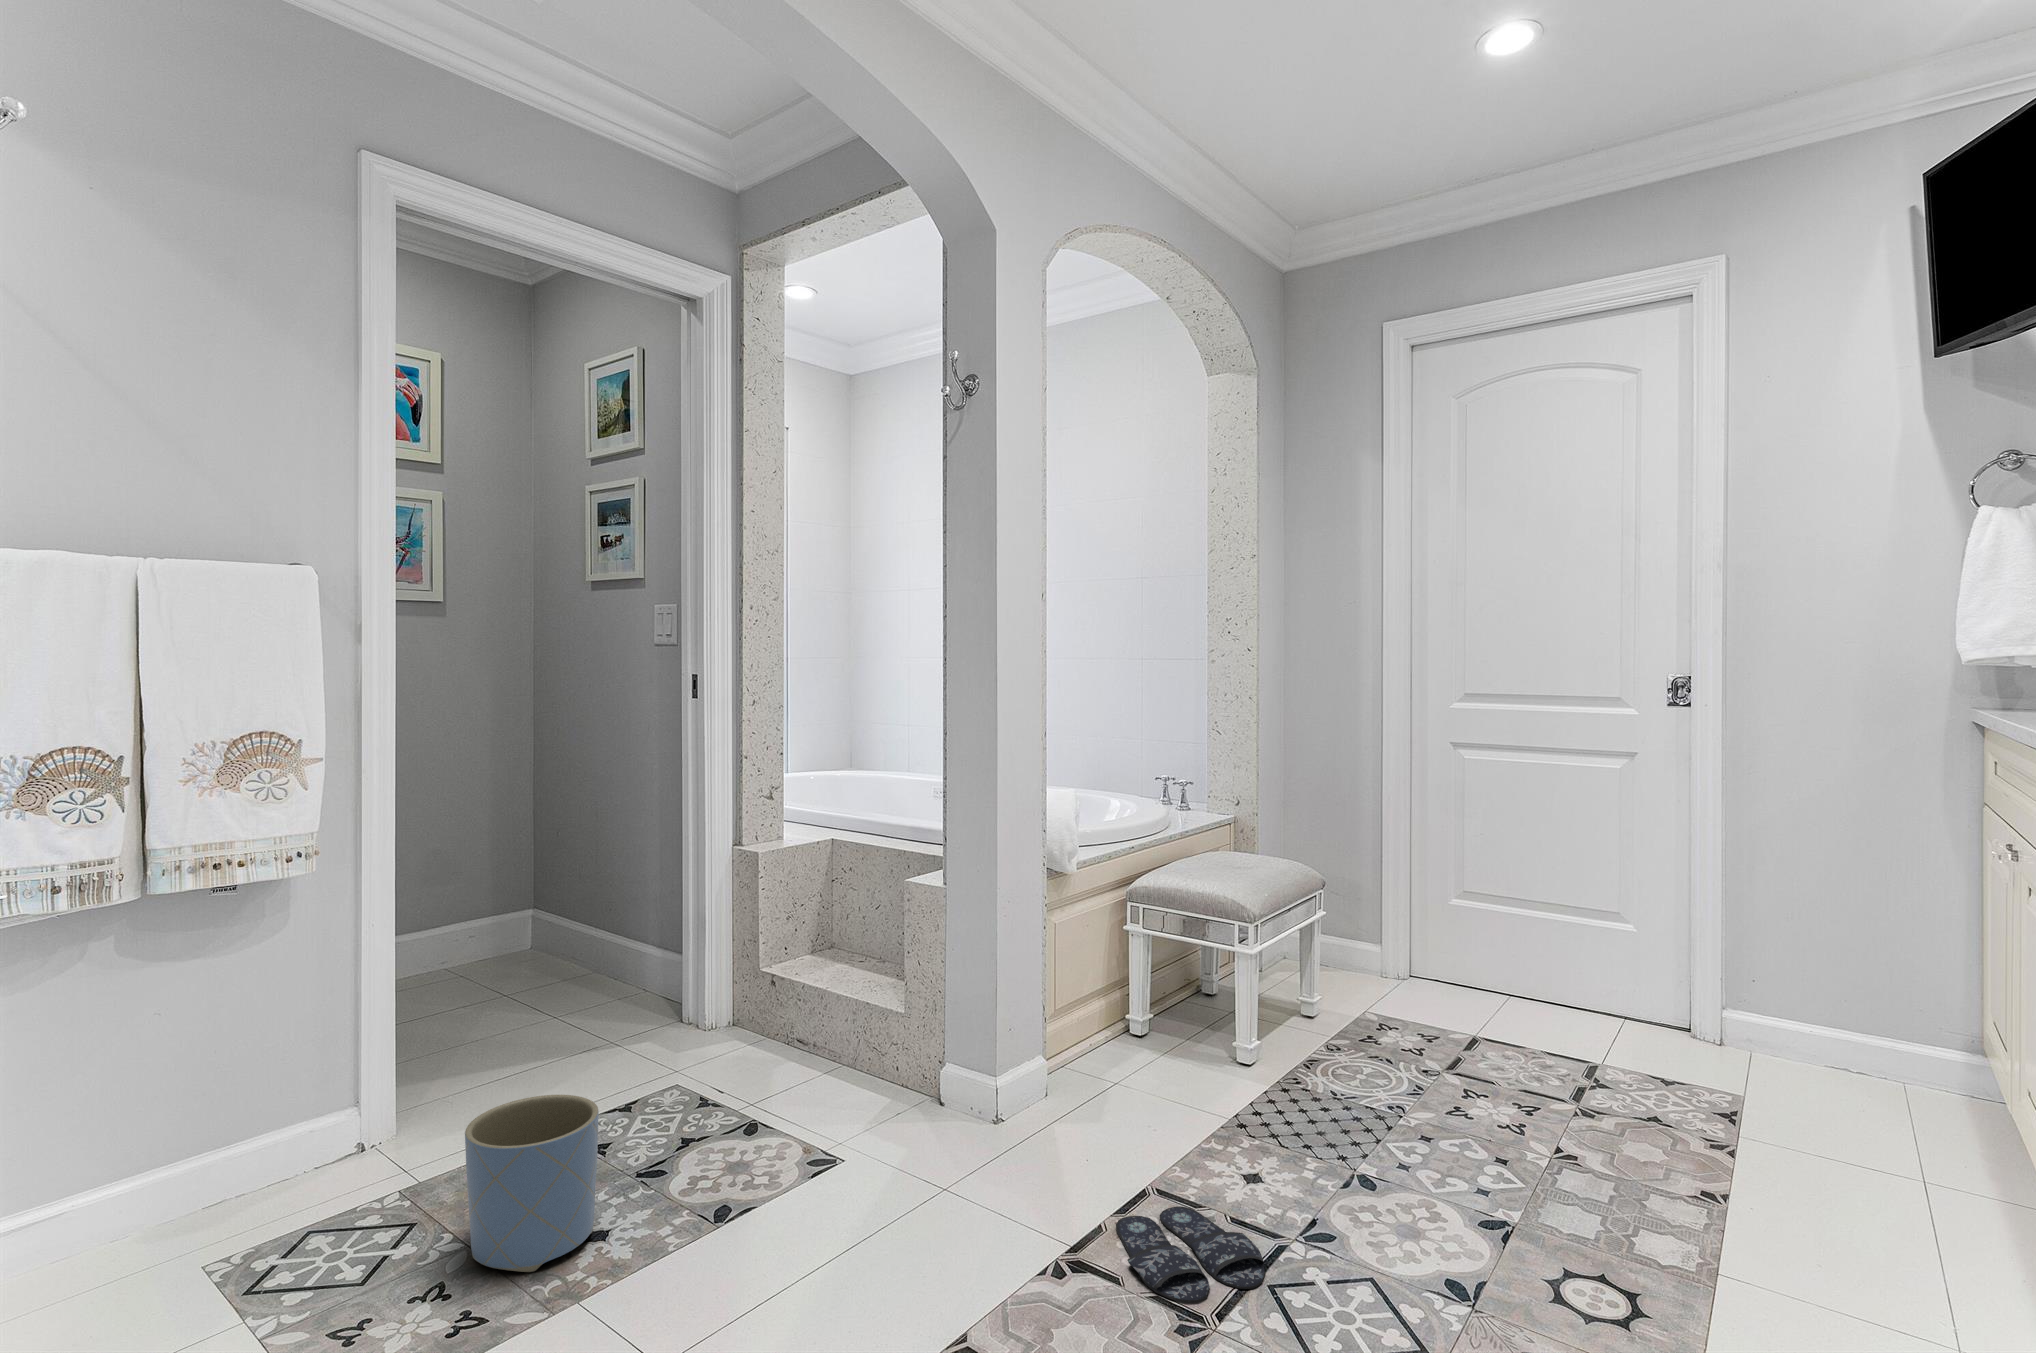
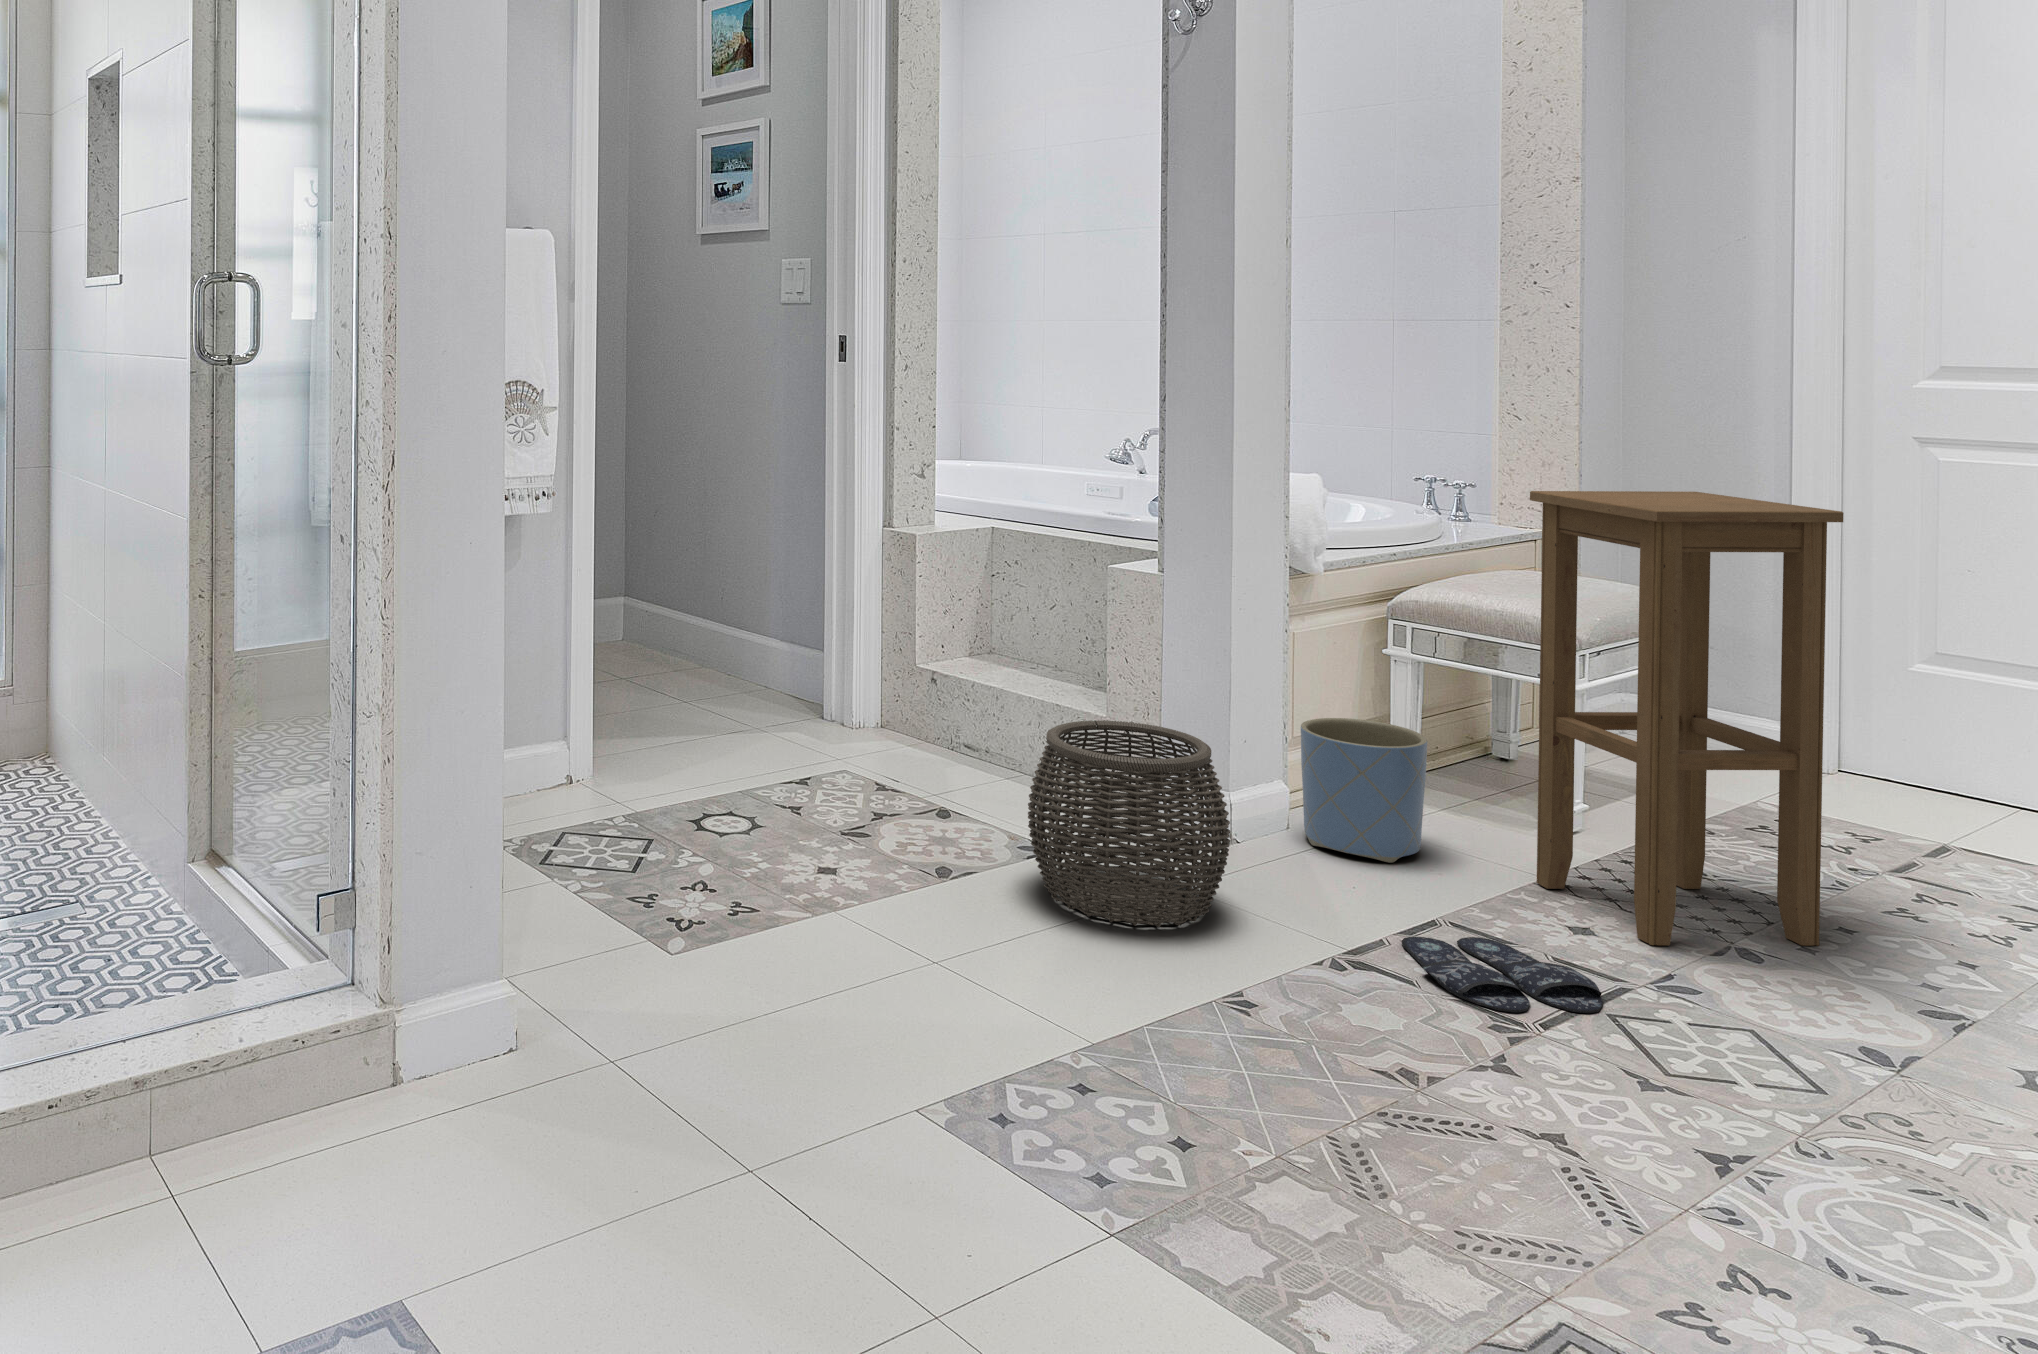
stool: none [1217,801,1425,1187] -> present [1530,491,1844,946]
woven basket: none [799,1041,979,1255] -> present [1028,720,1230,927]
planter: present [465,1095,599,1272] -> present [1301,718,1427,863]

